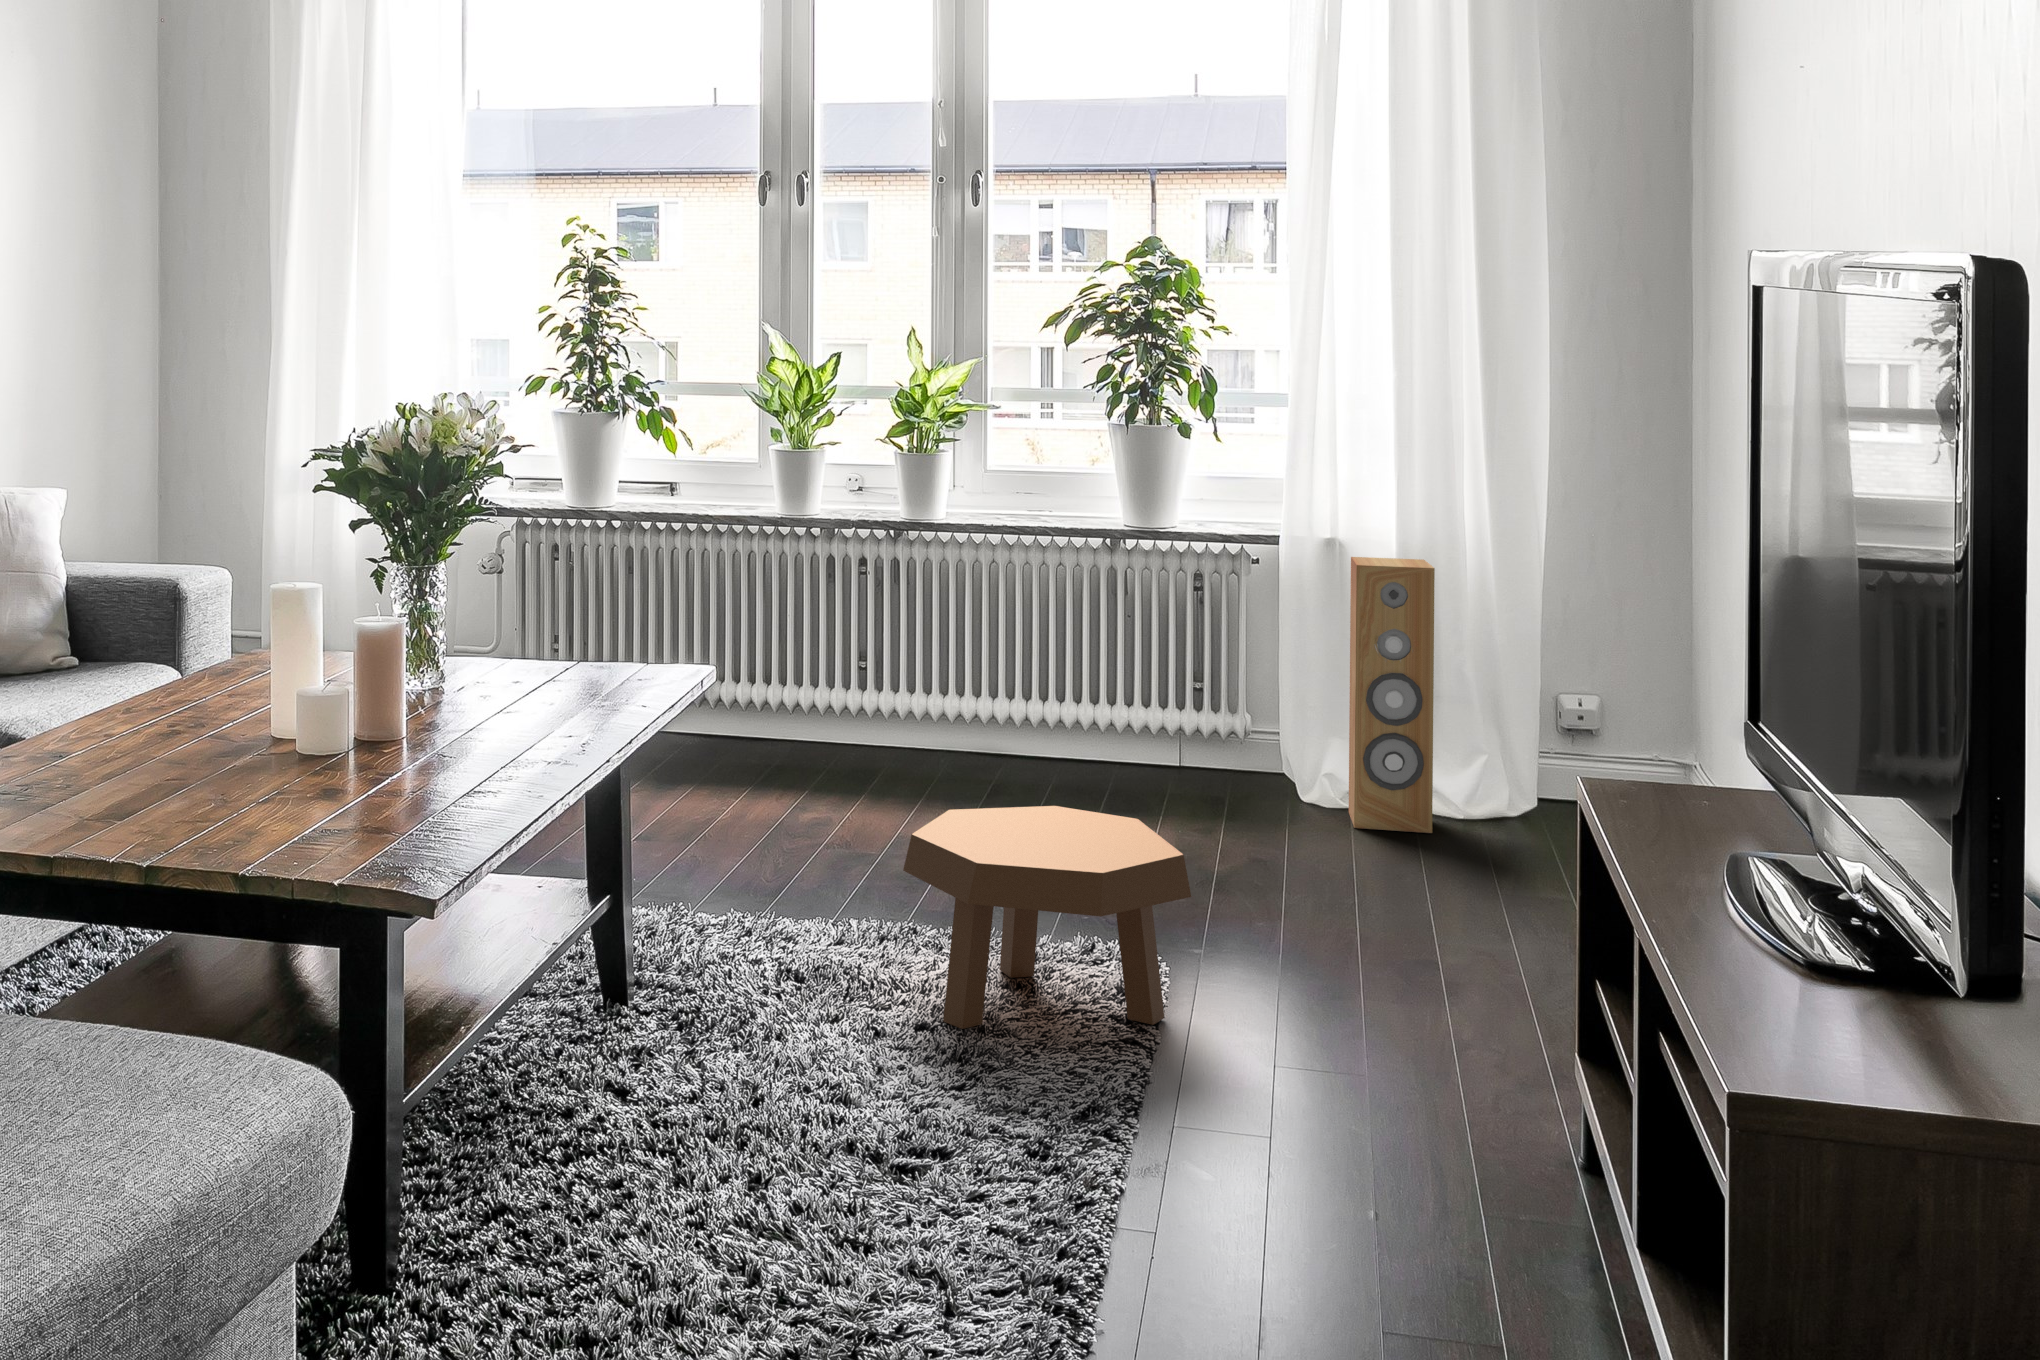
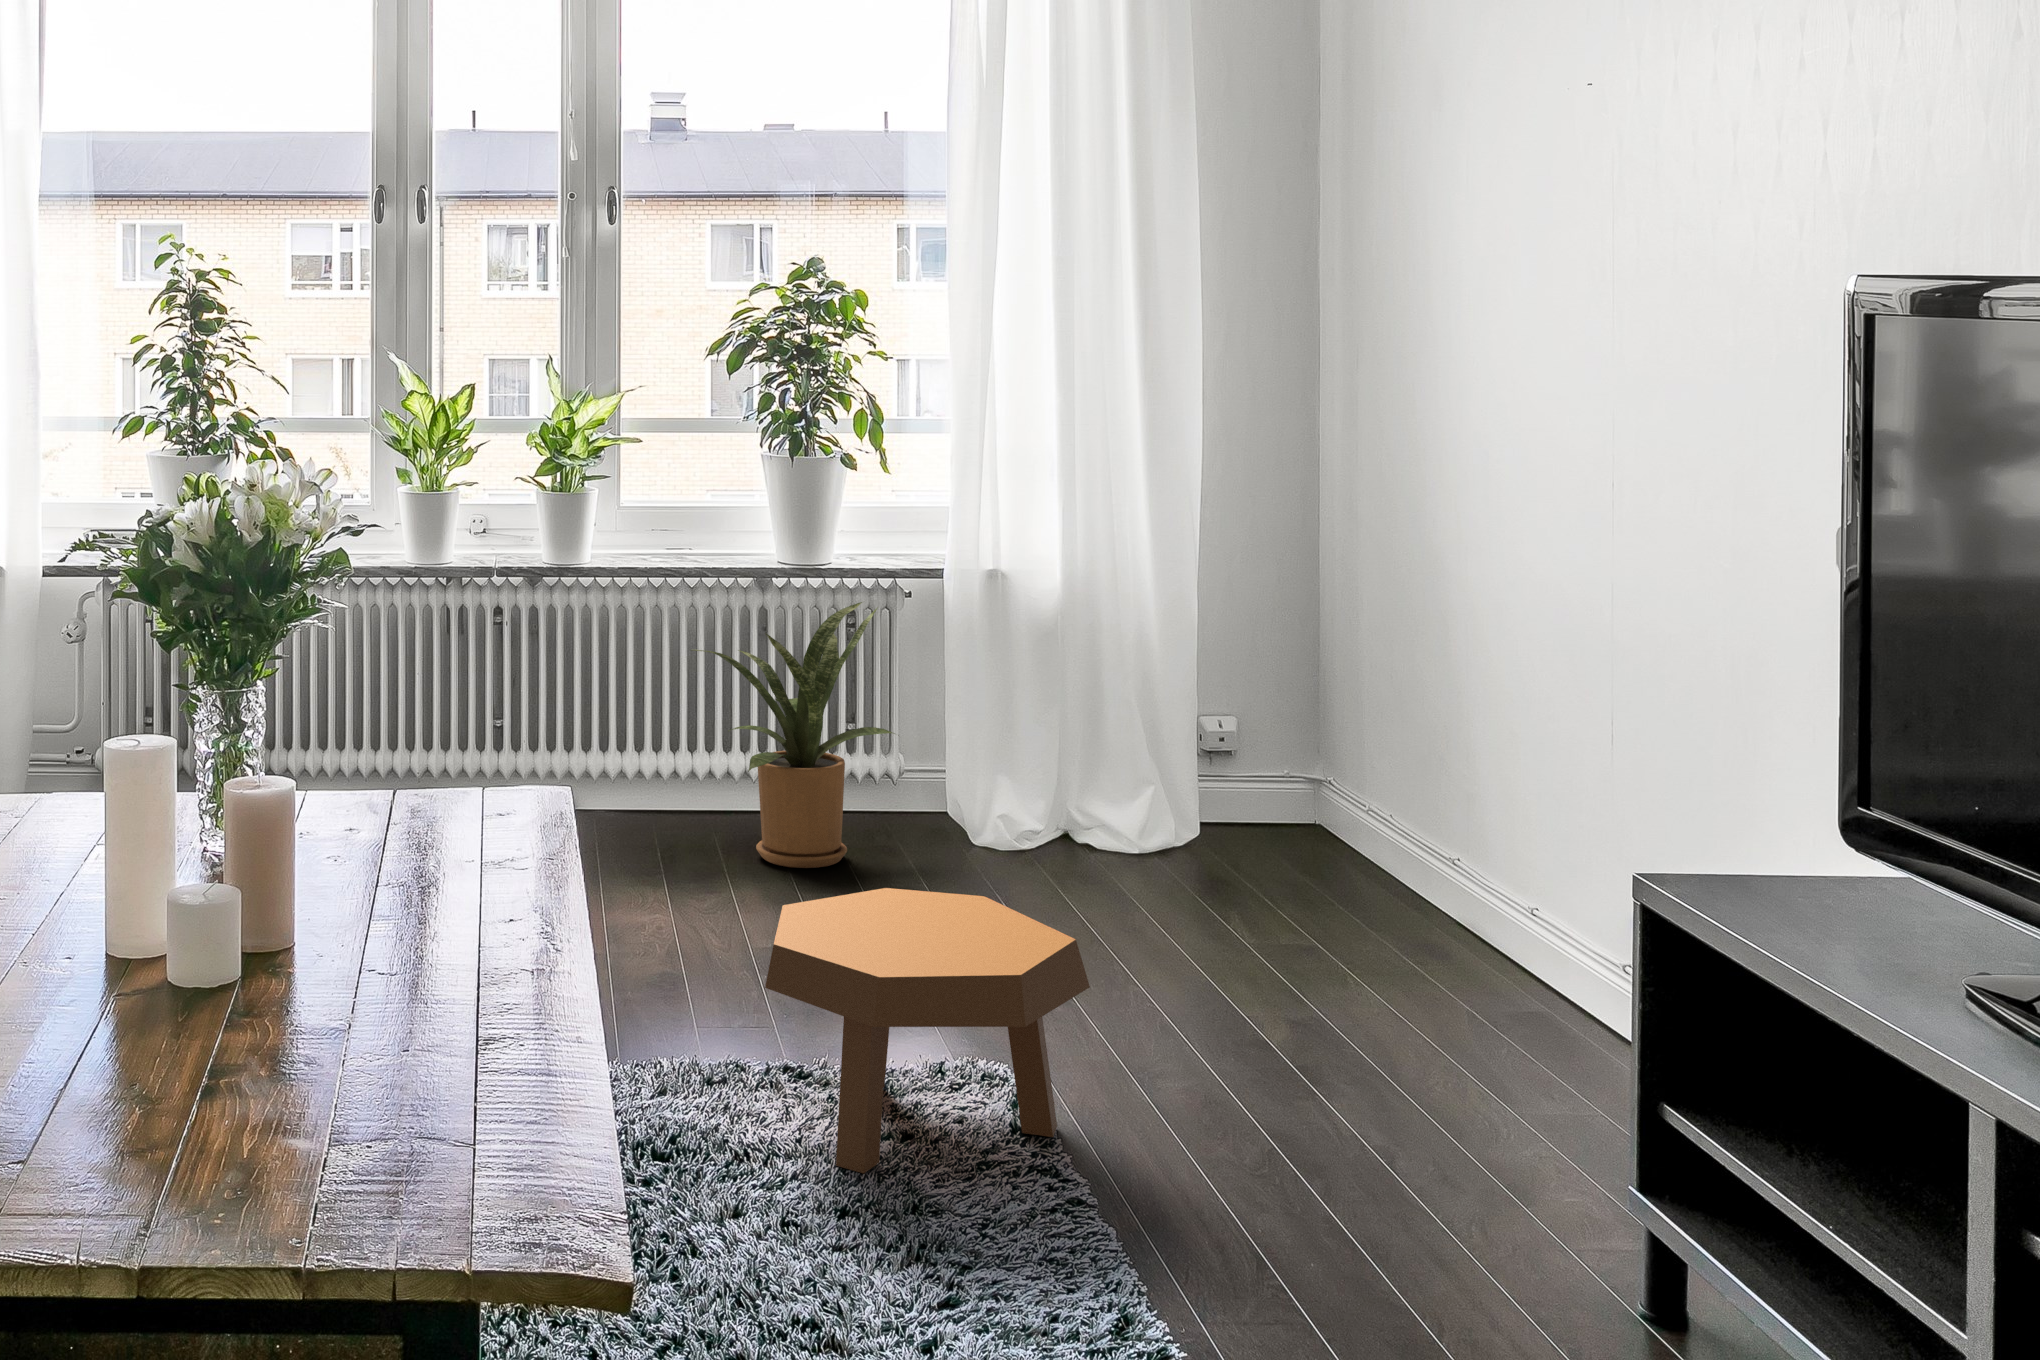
speaker: present [1349,557,1435,833] -> none [1020,579,1116,859]
house plant: none [997,569,1221,815] -> present [692,602,895,868]

